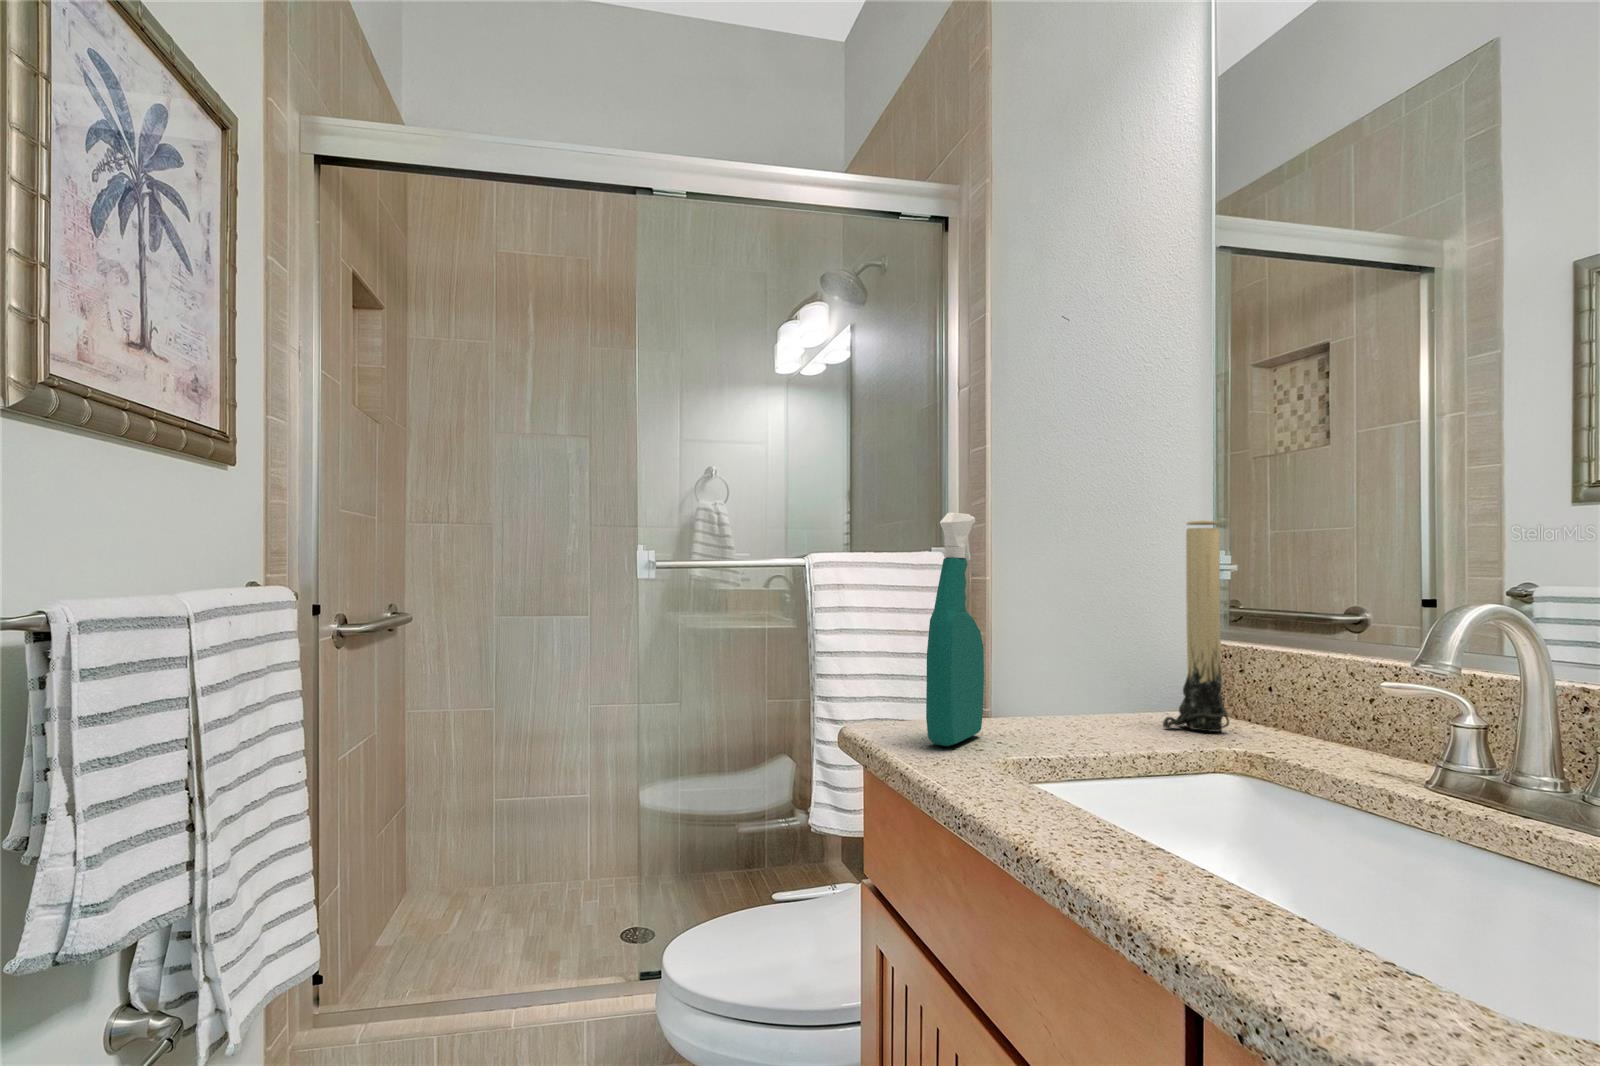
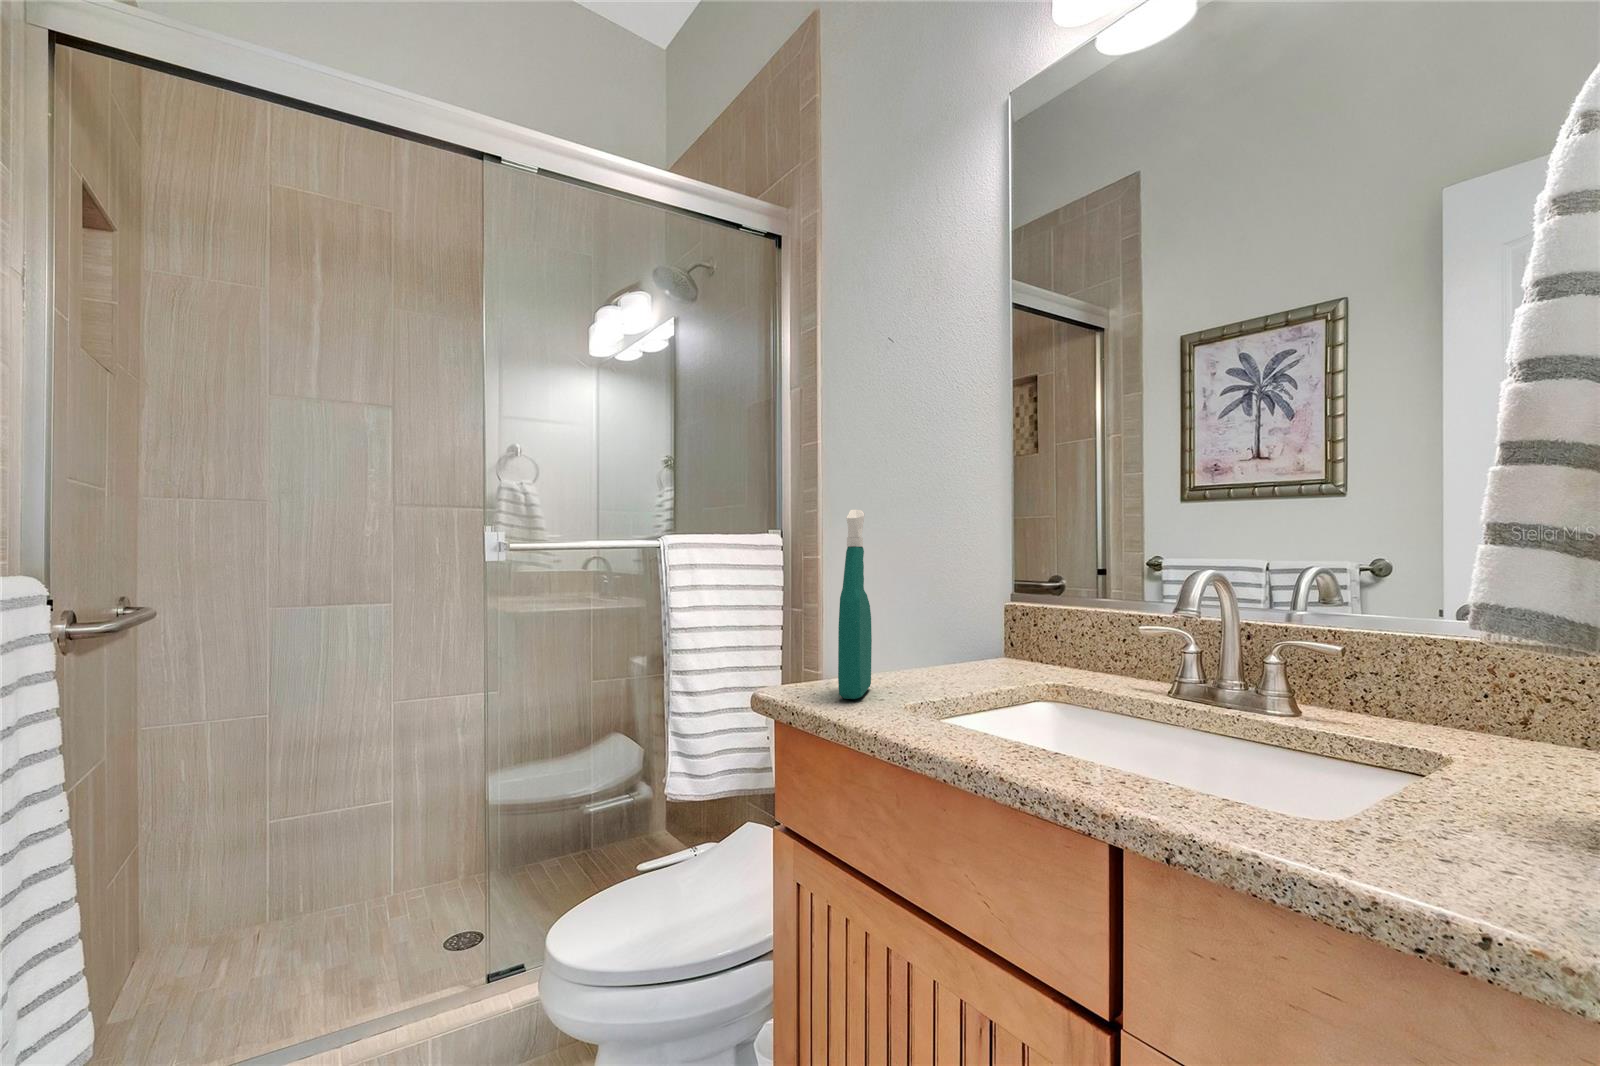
candle: present [1163,520,1229,732] -> none [988,513,1032,671]

